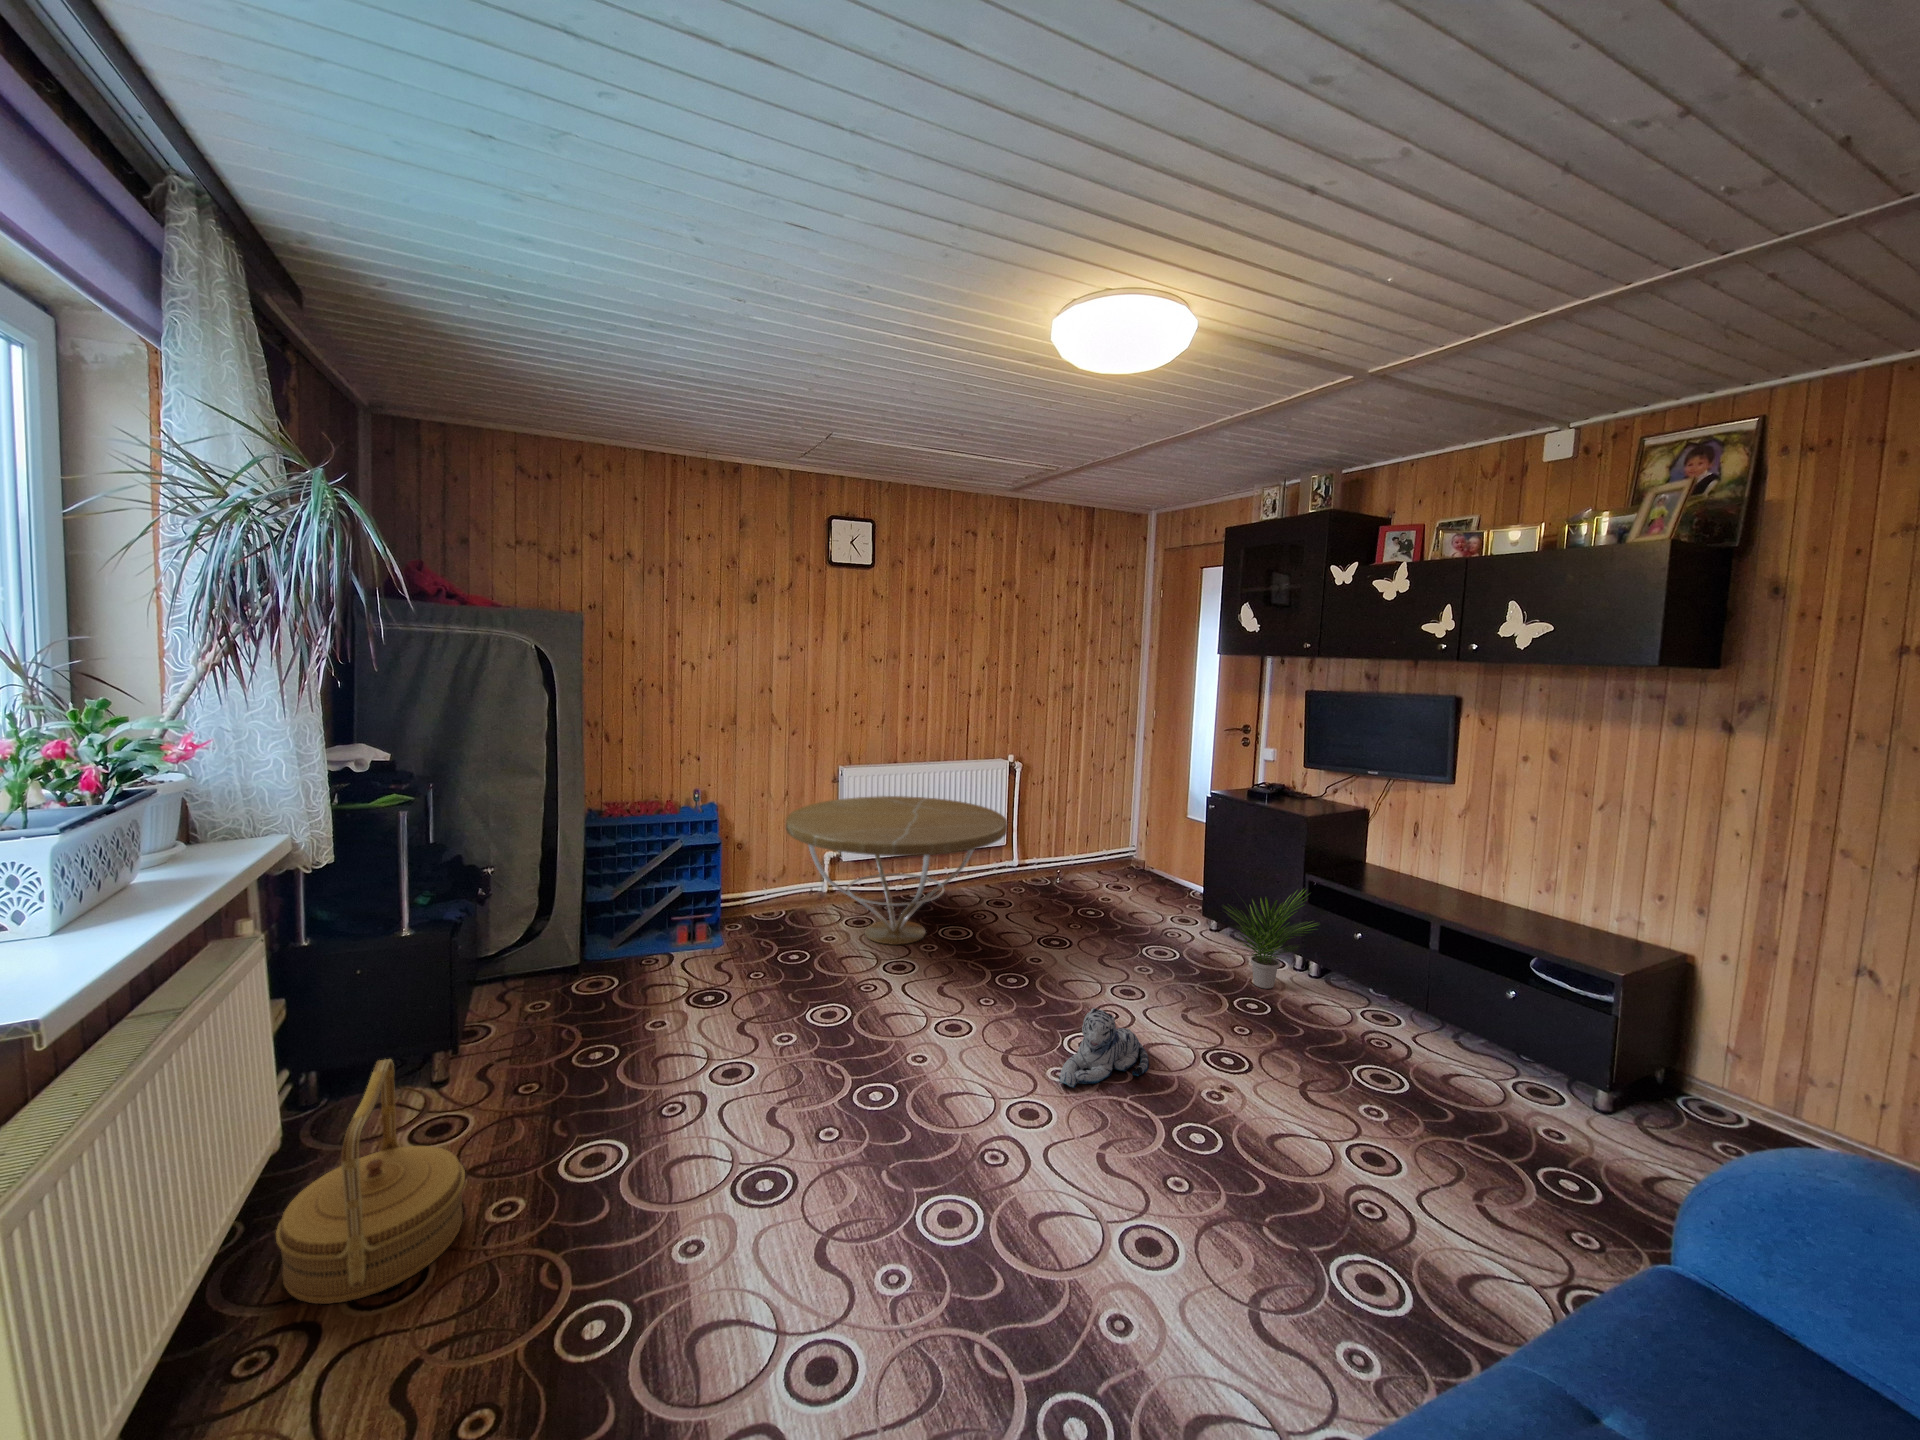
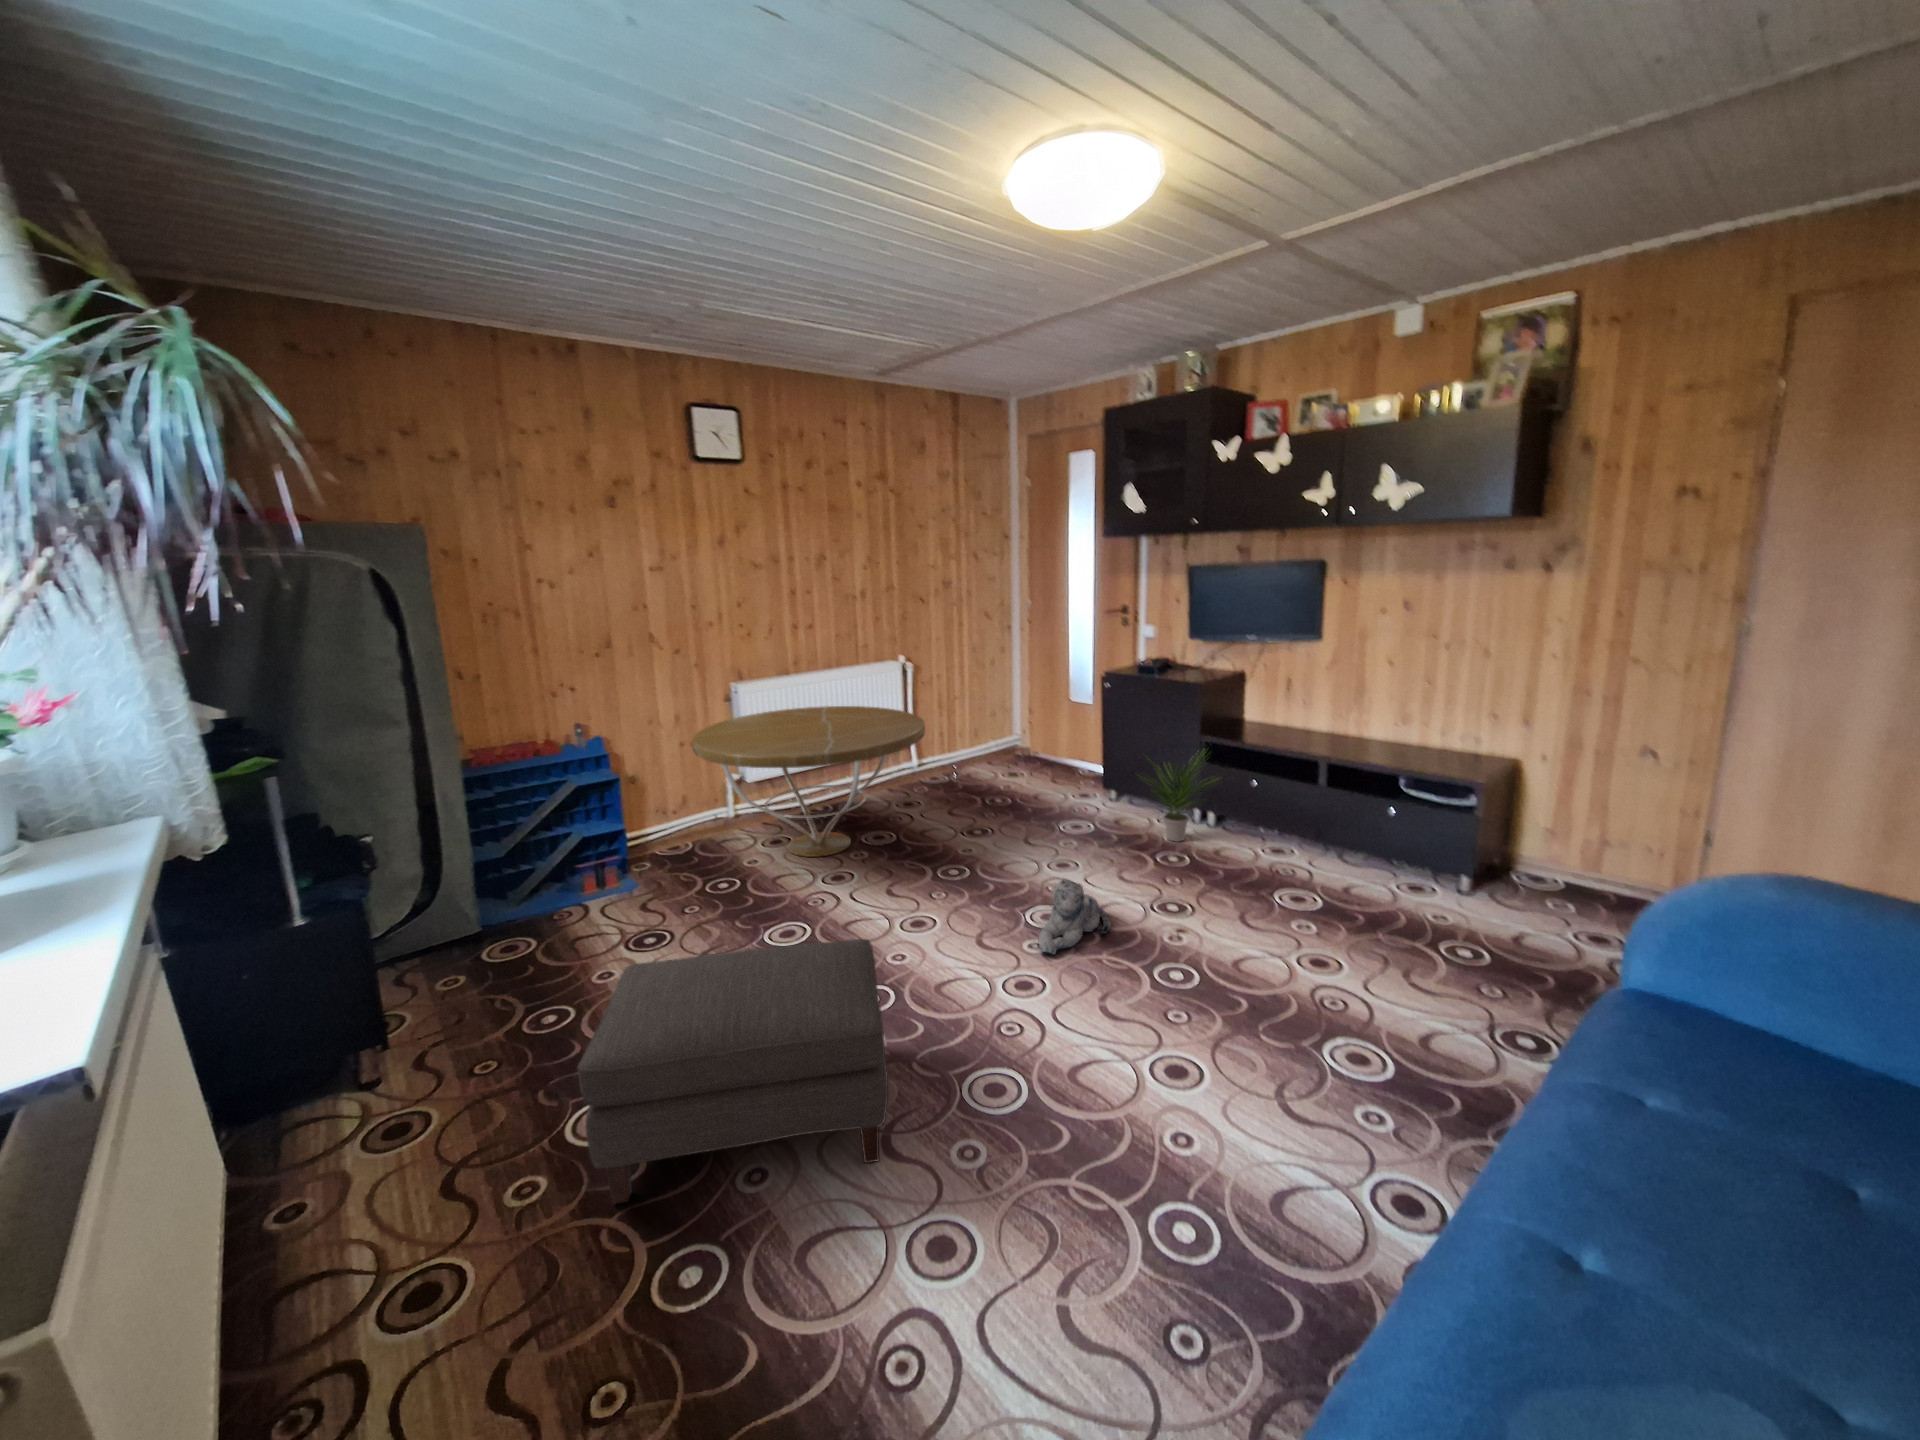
ottoman: none [551,1018,858,1263] -> present [578,939,888,1204]
woven basket: present [276,1059,465,1304] -> none [257,1062,481,1345]

